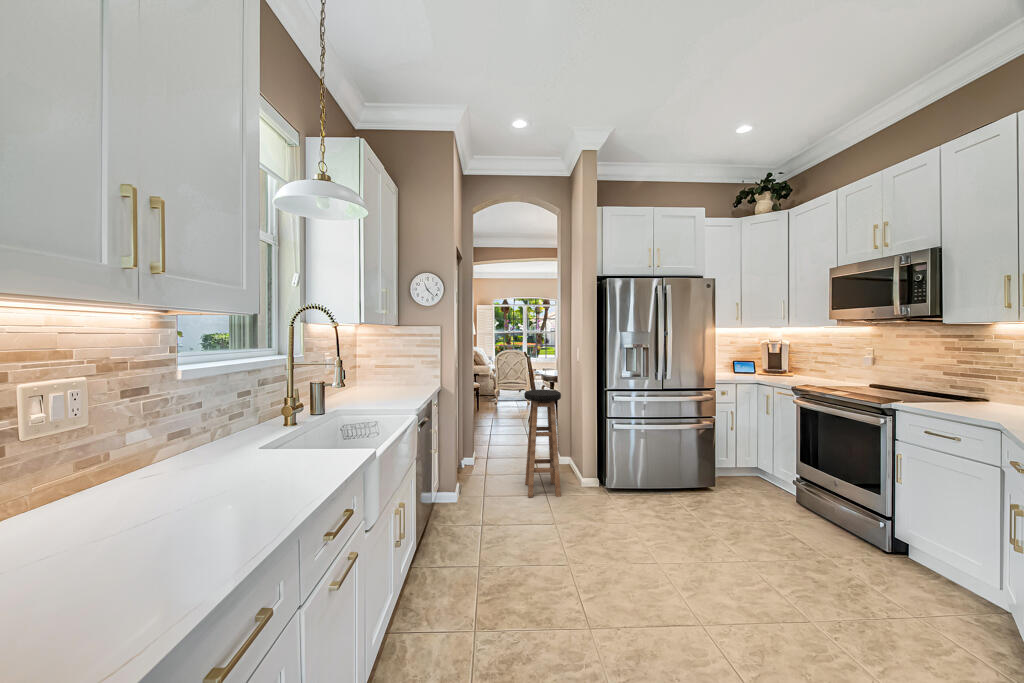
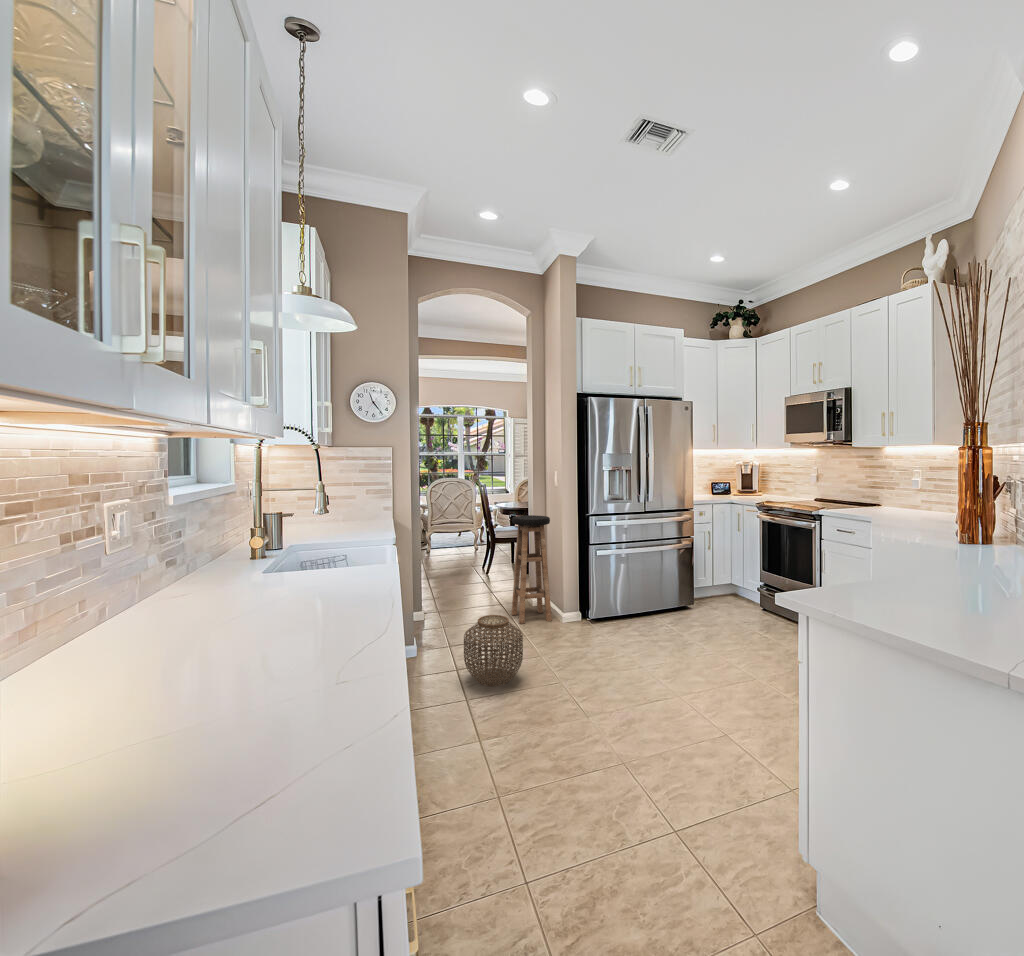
woven basket: none [432,508,499,598] -> present [464,615,523,686]

